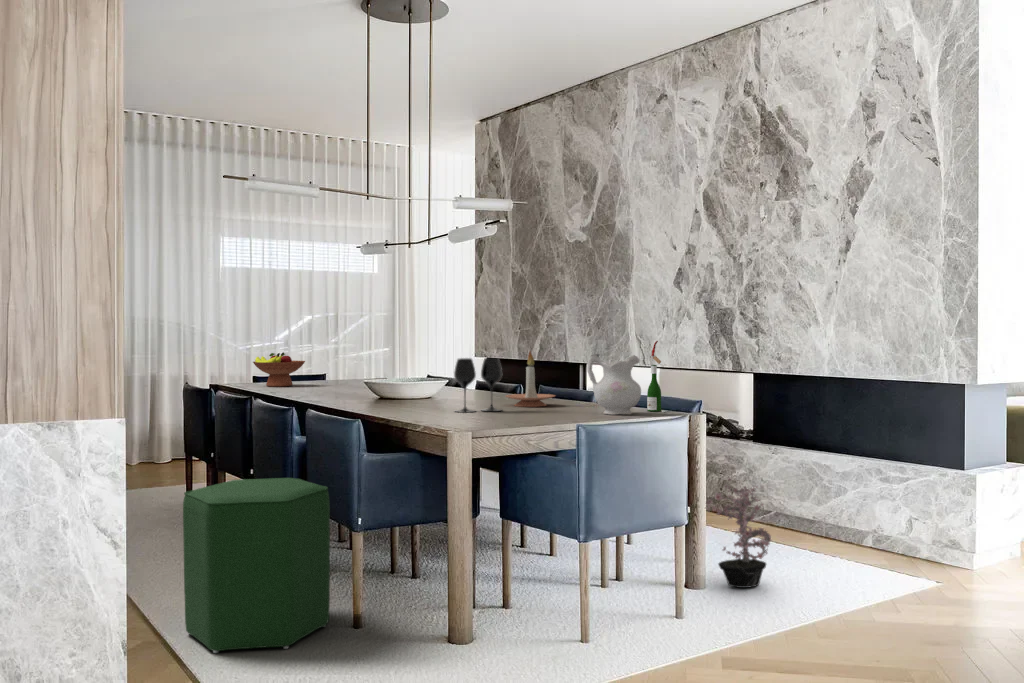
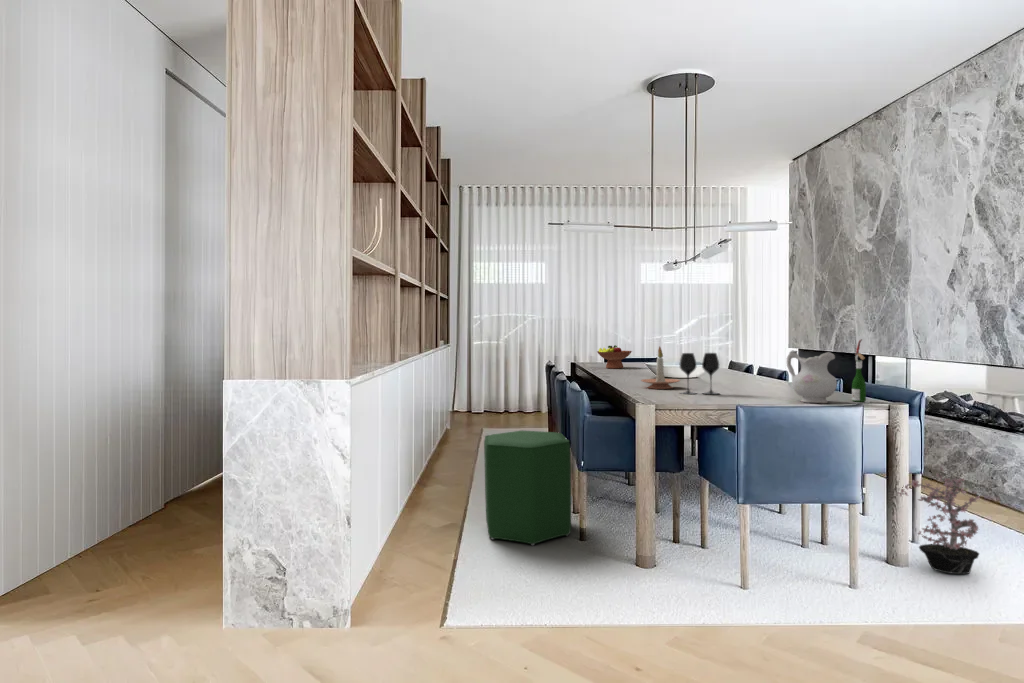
candle holder: present [506,352,555,407] -> present [641,347,680,389]

